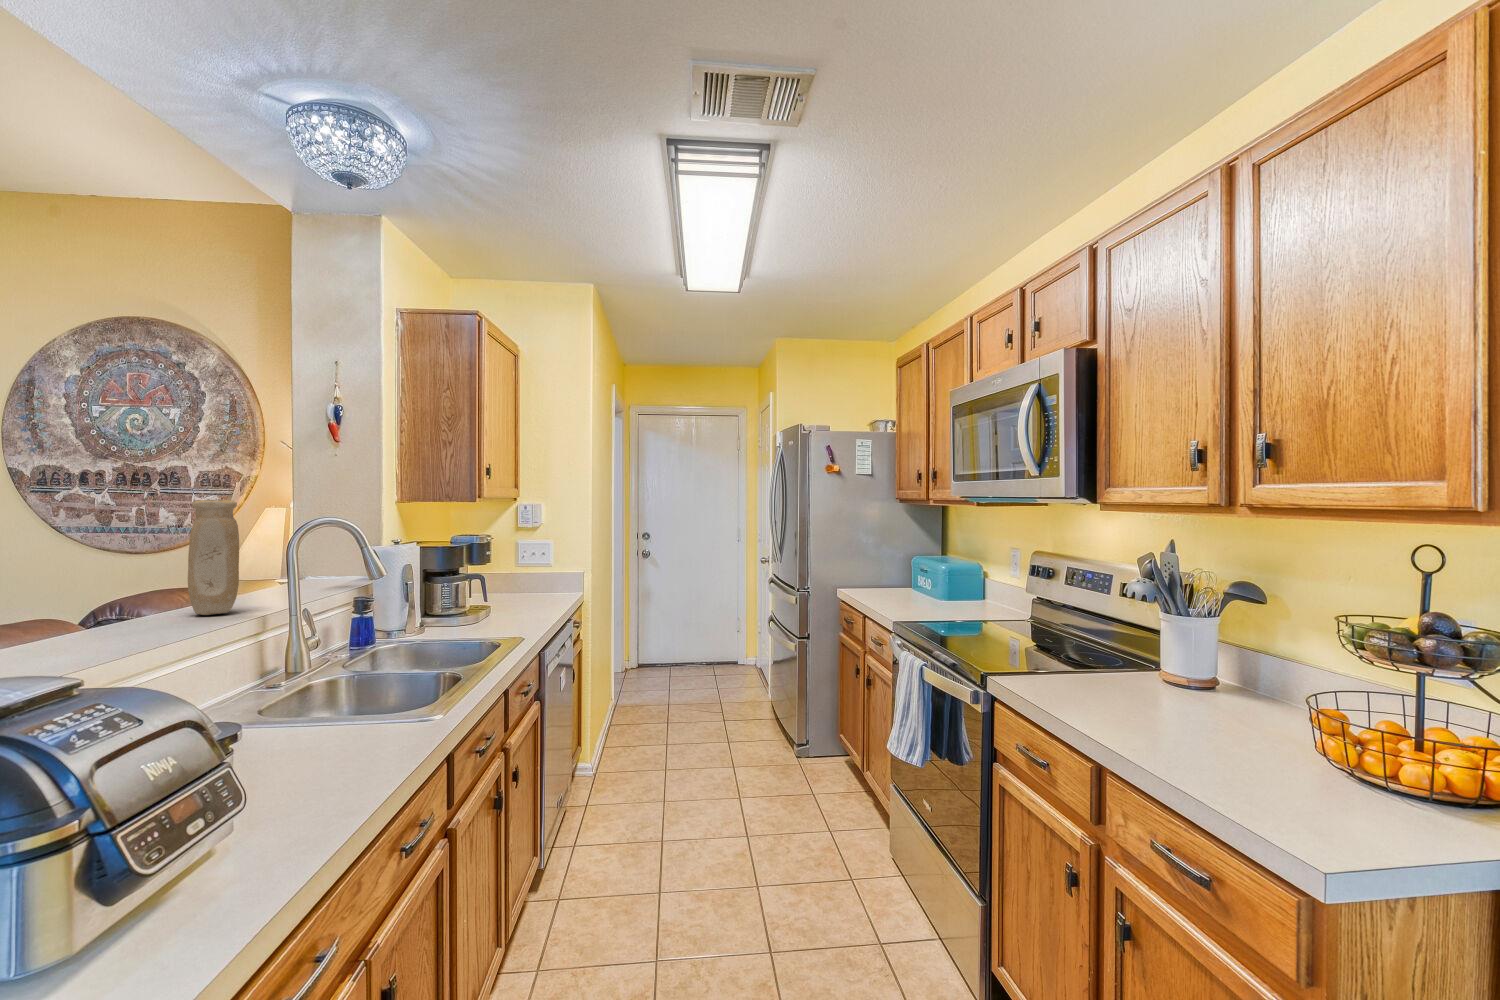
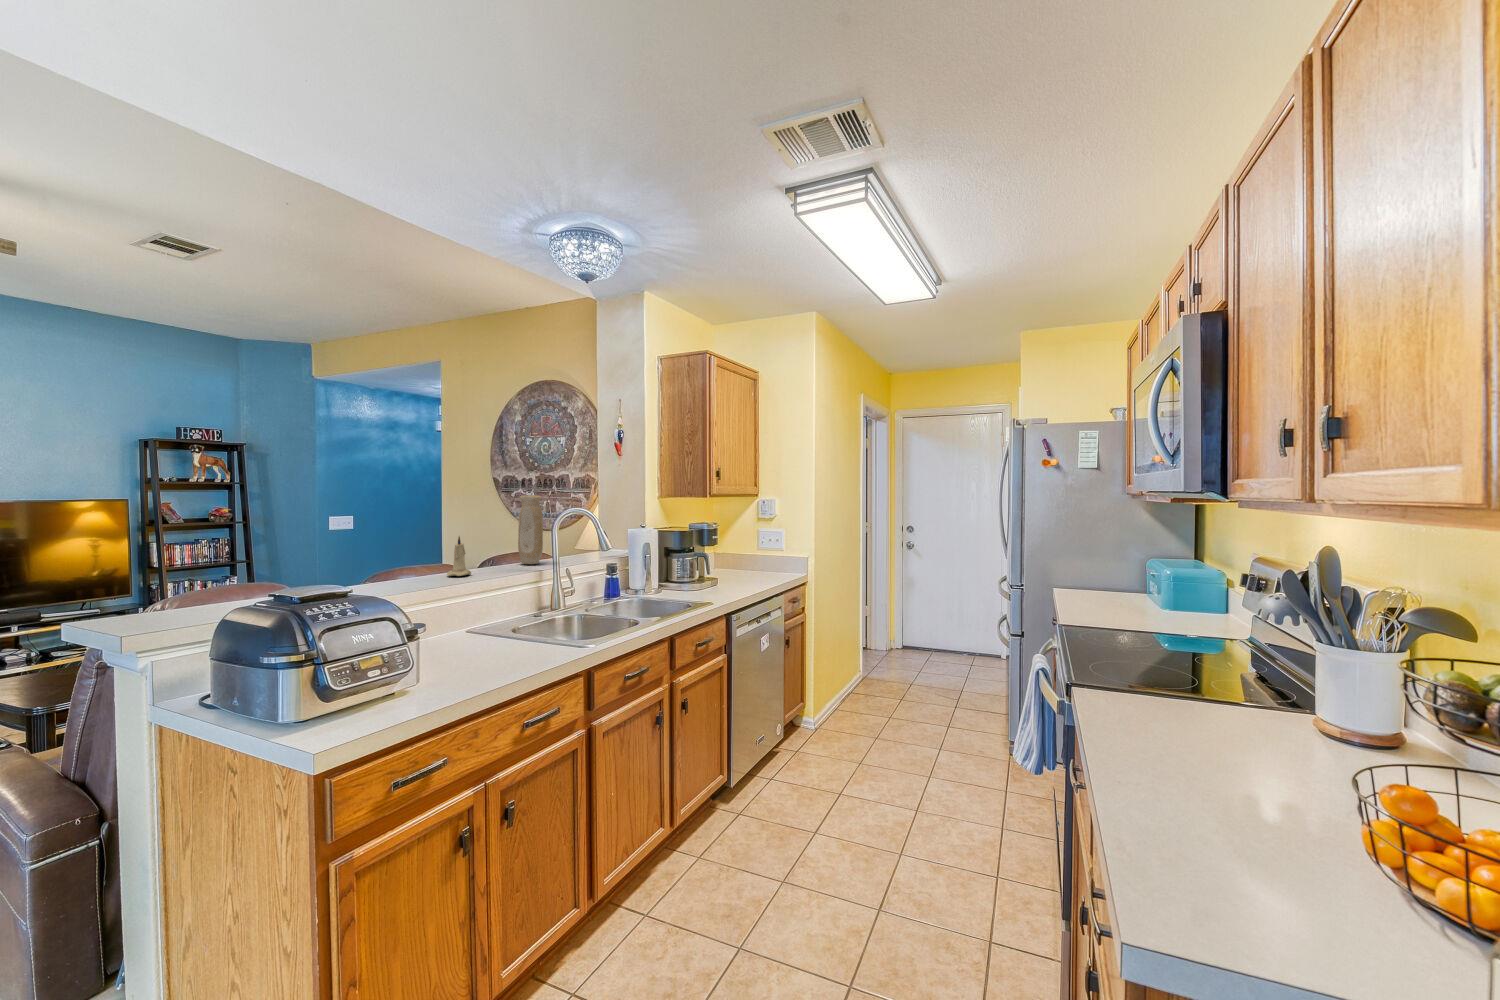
candle: none [76,572,131,648] -> present [447,536,471,576]

